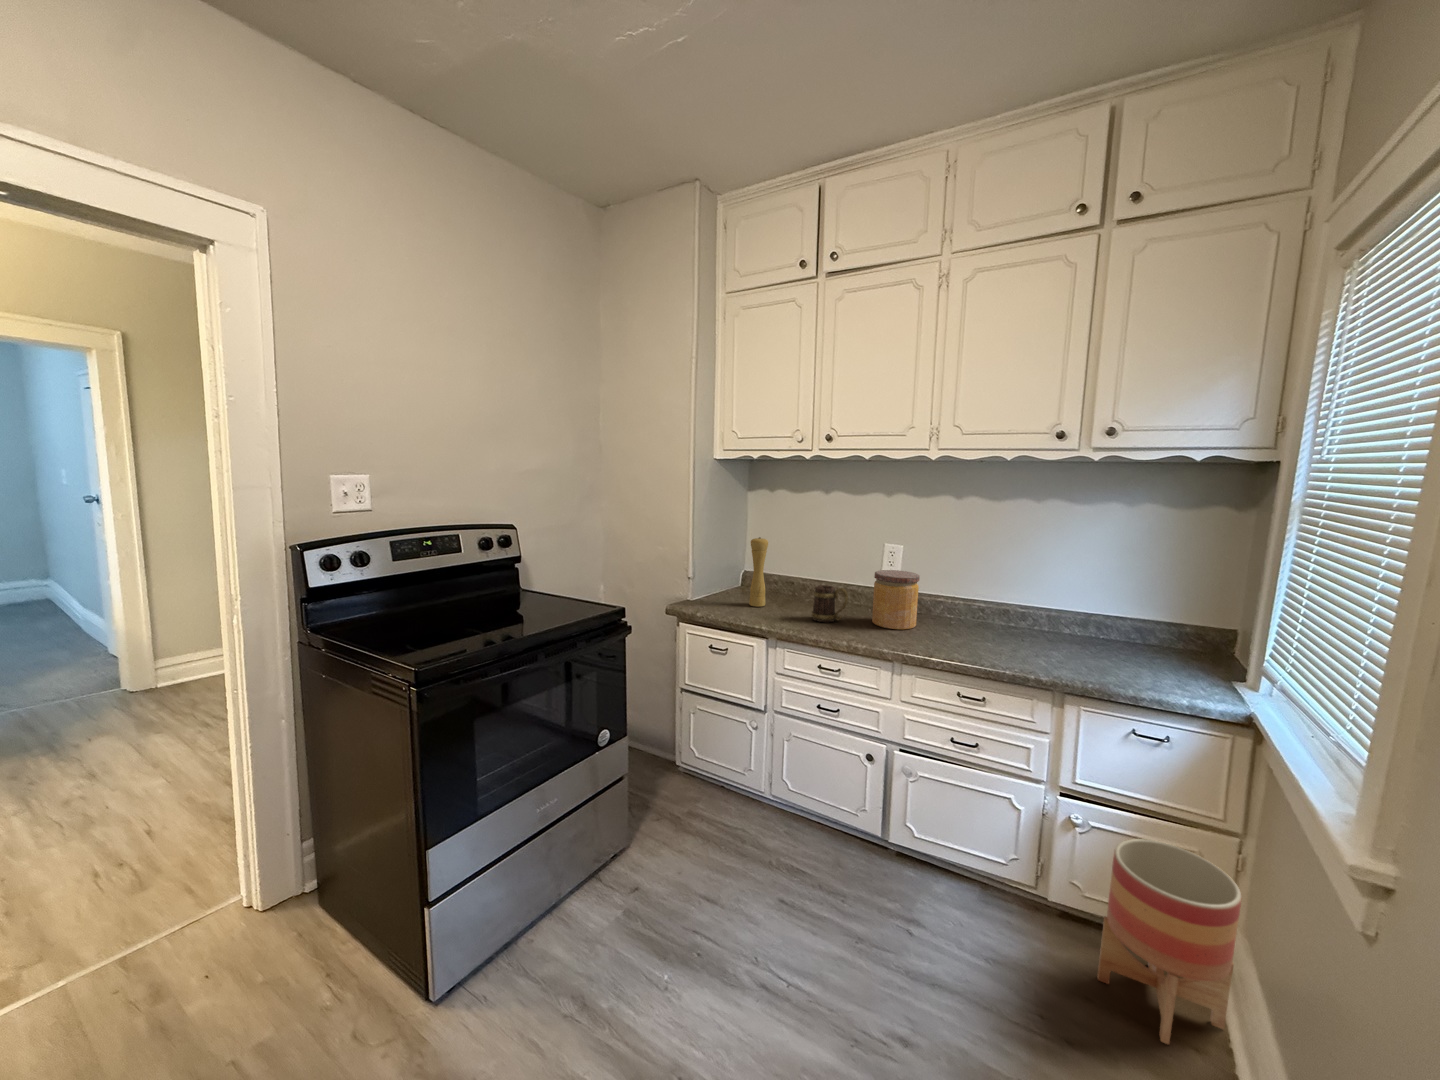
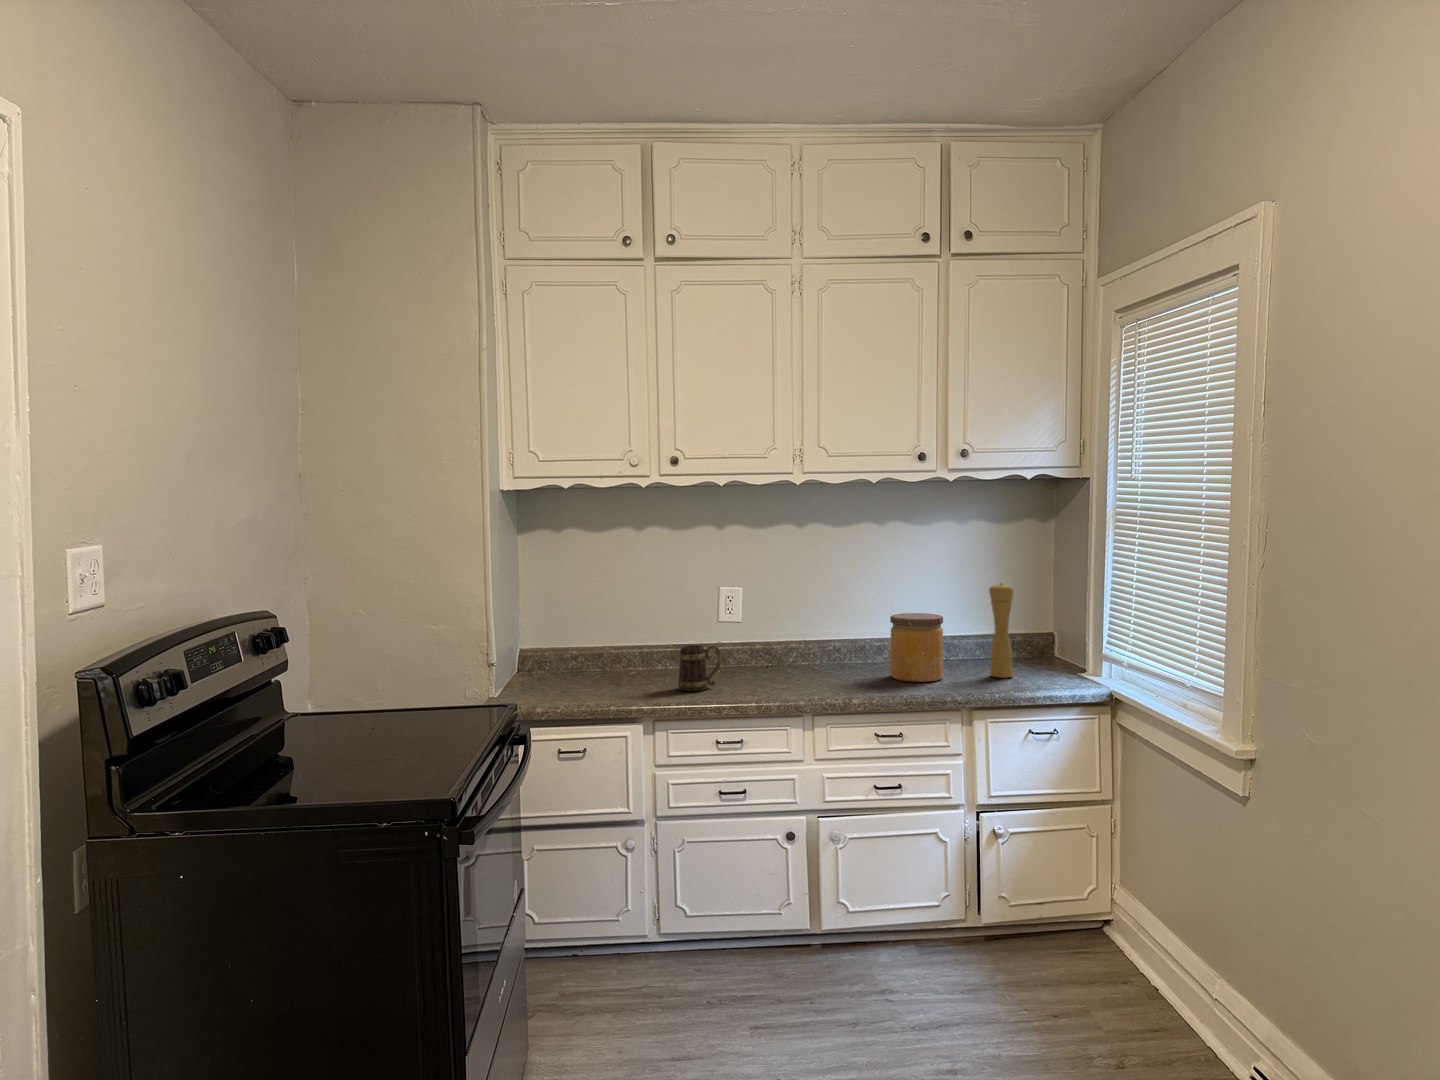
pepper mill: present [749,537,768,607] -> present [989,583,1014,678]
jar: present [872,570,920,629] -> present [890,613,943,682]
planter: present [1098,839,1241,1044] -> none [1041,825,1136,990]

